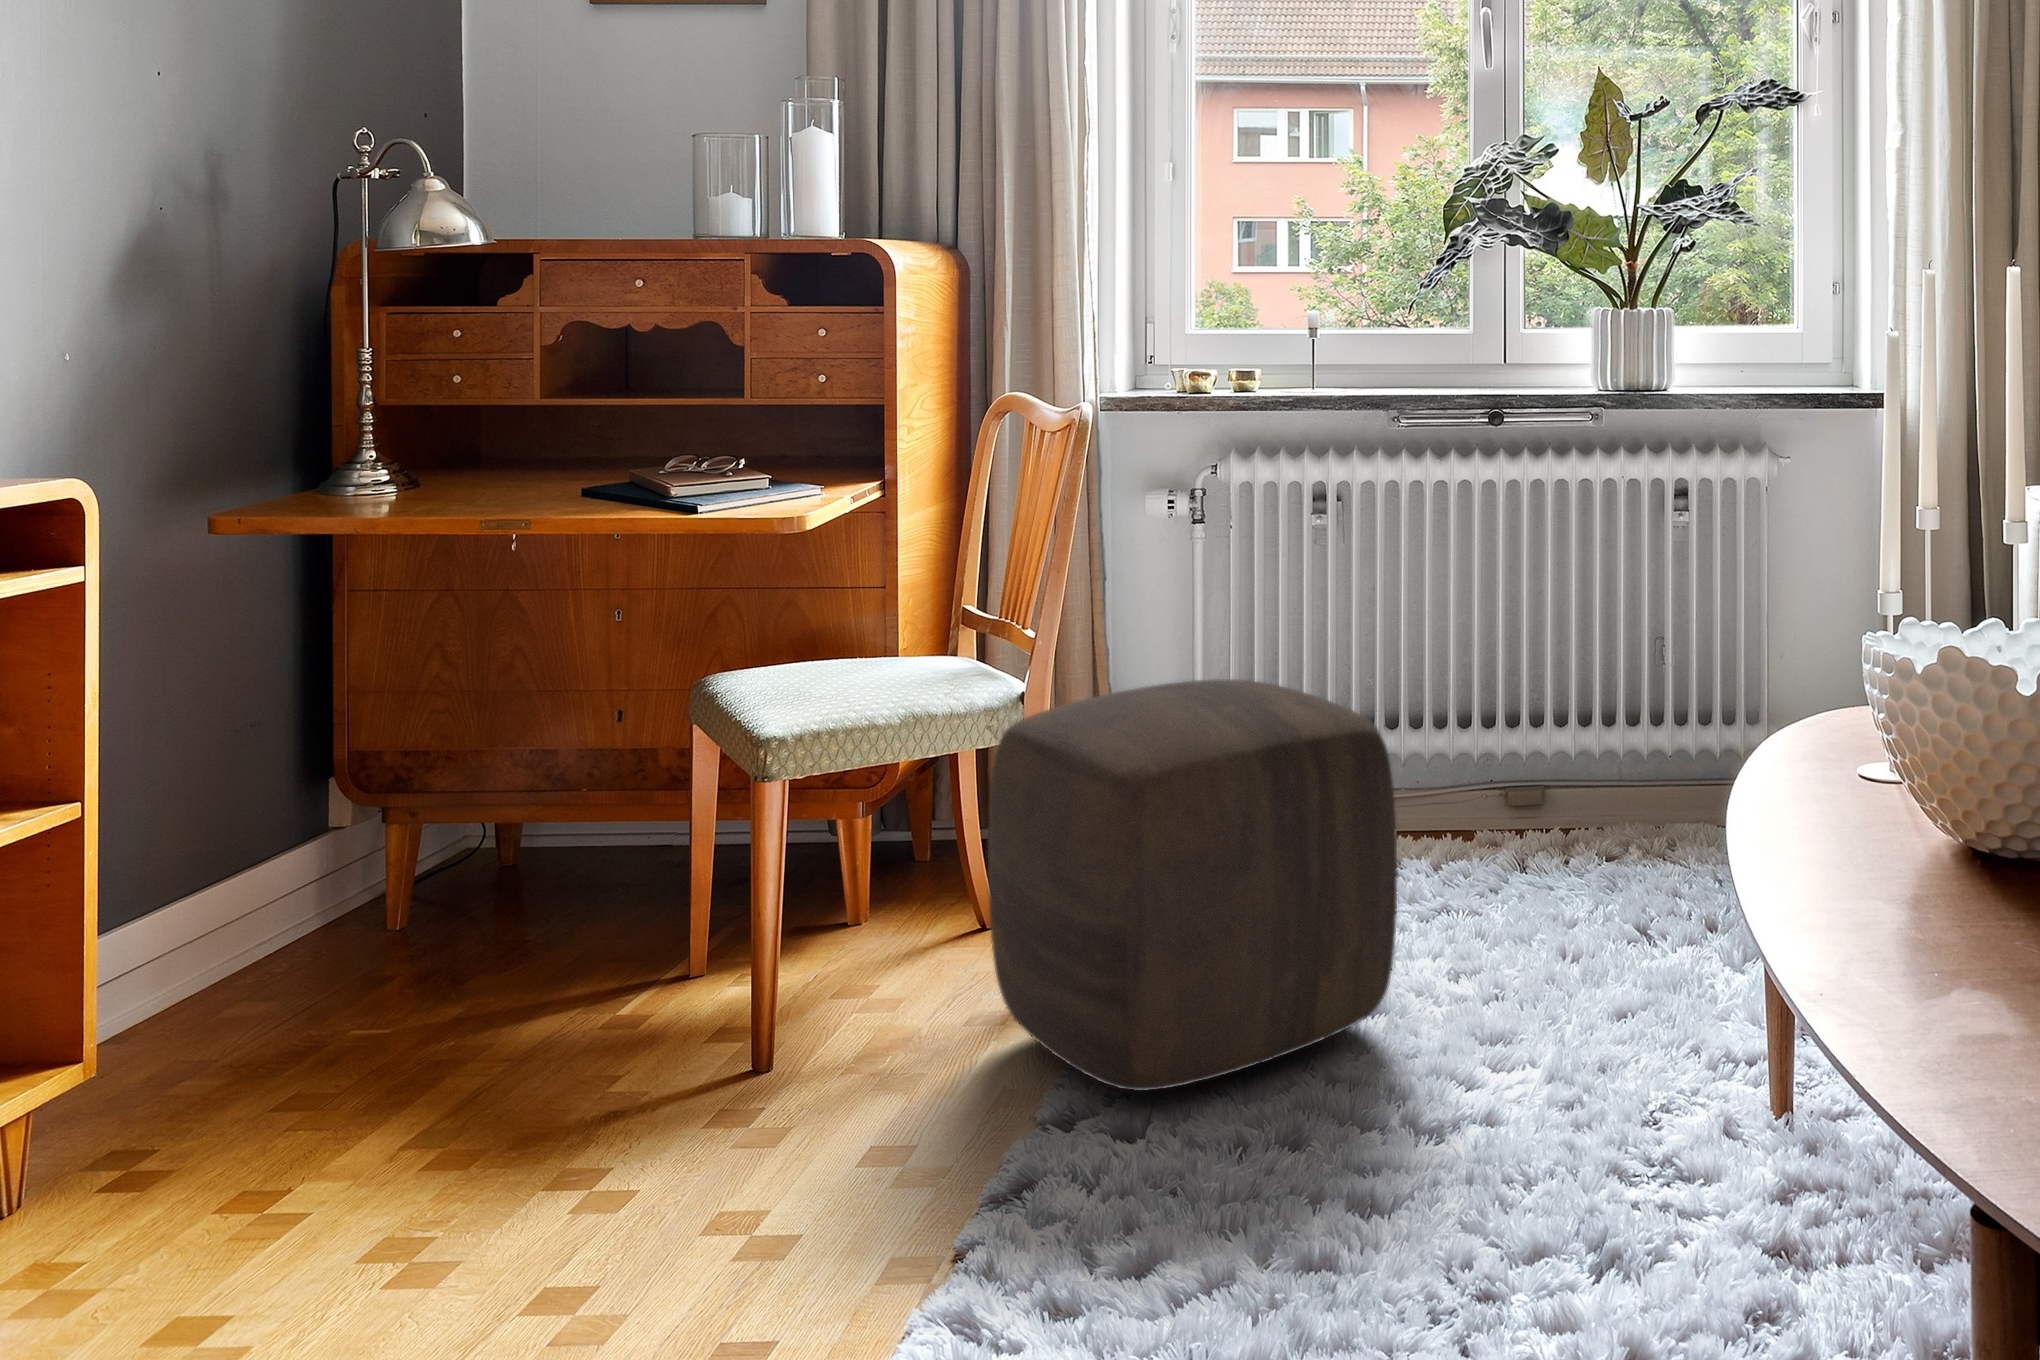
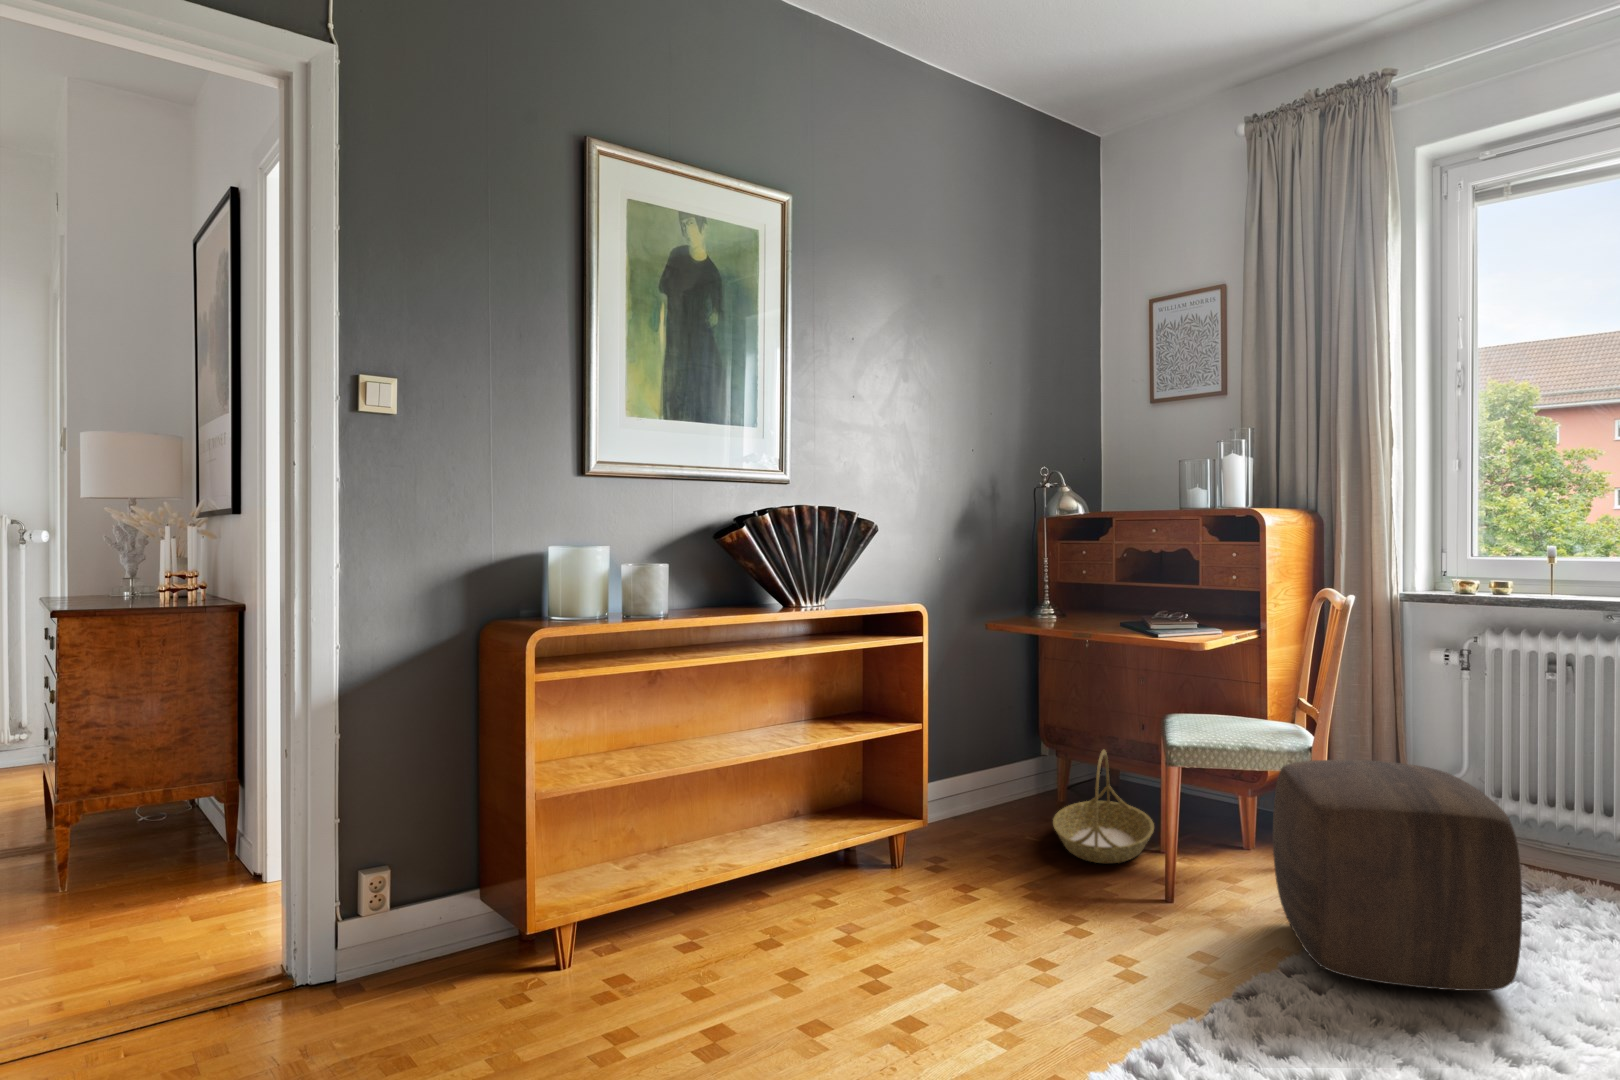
basket: none [408,801,680,1081] -> present [1053,750,1154,863]

